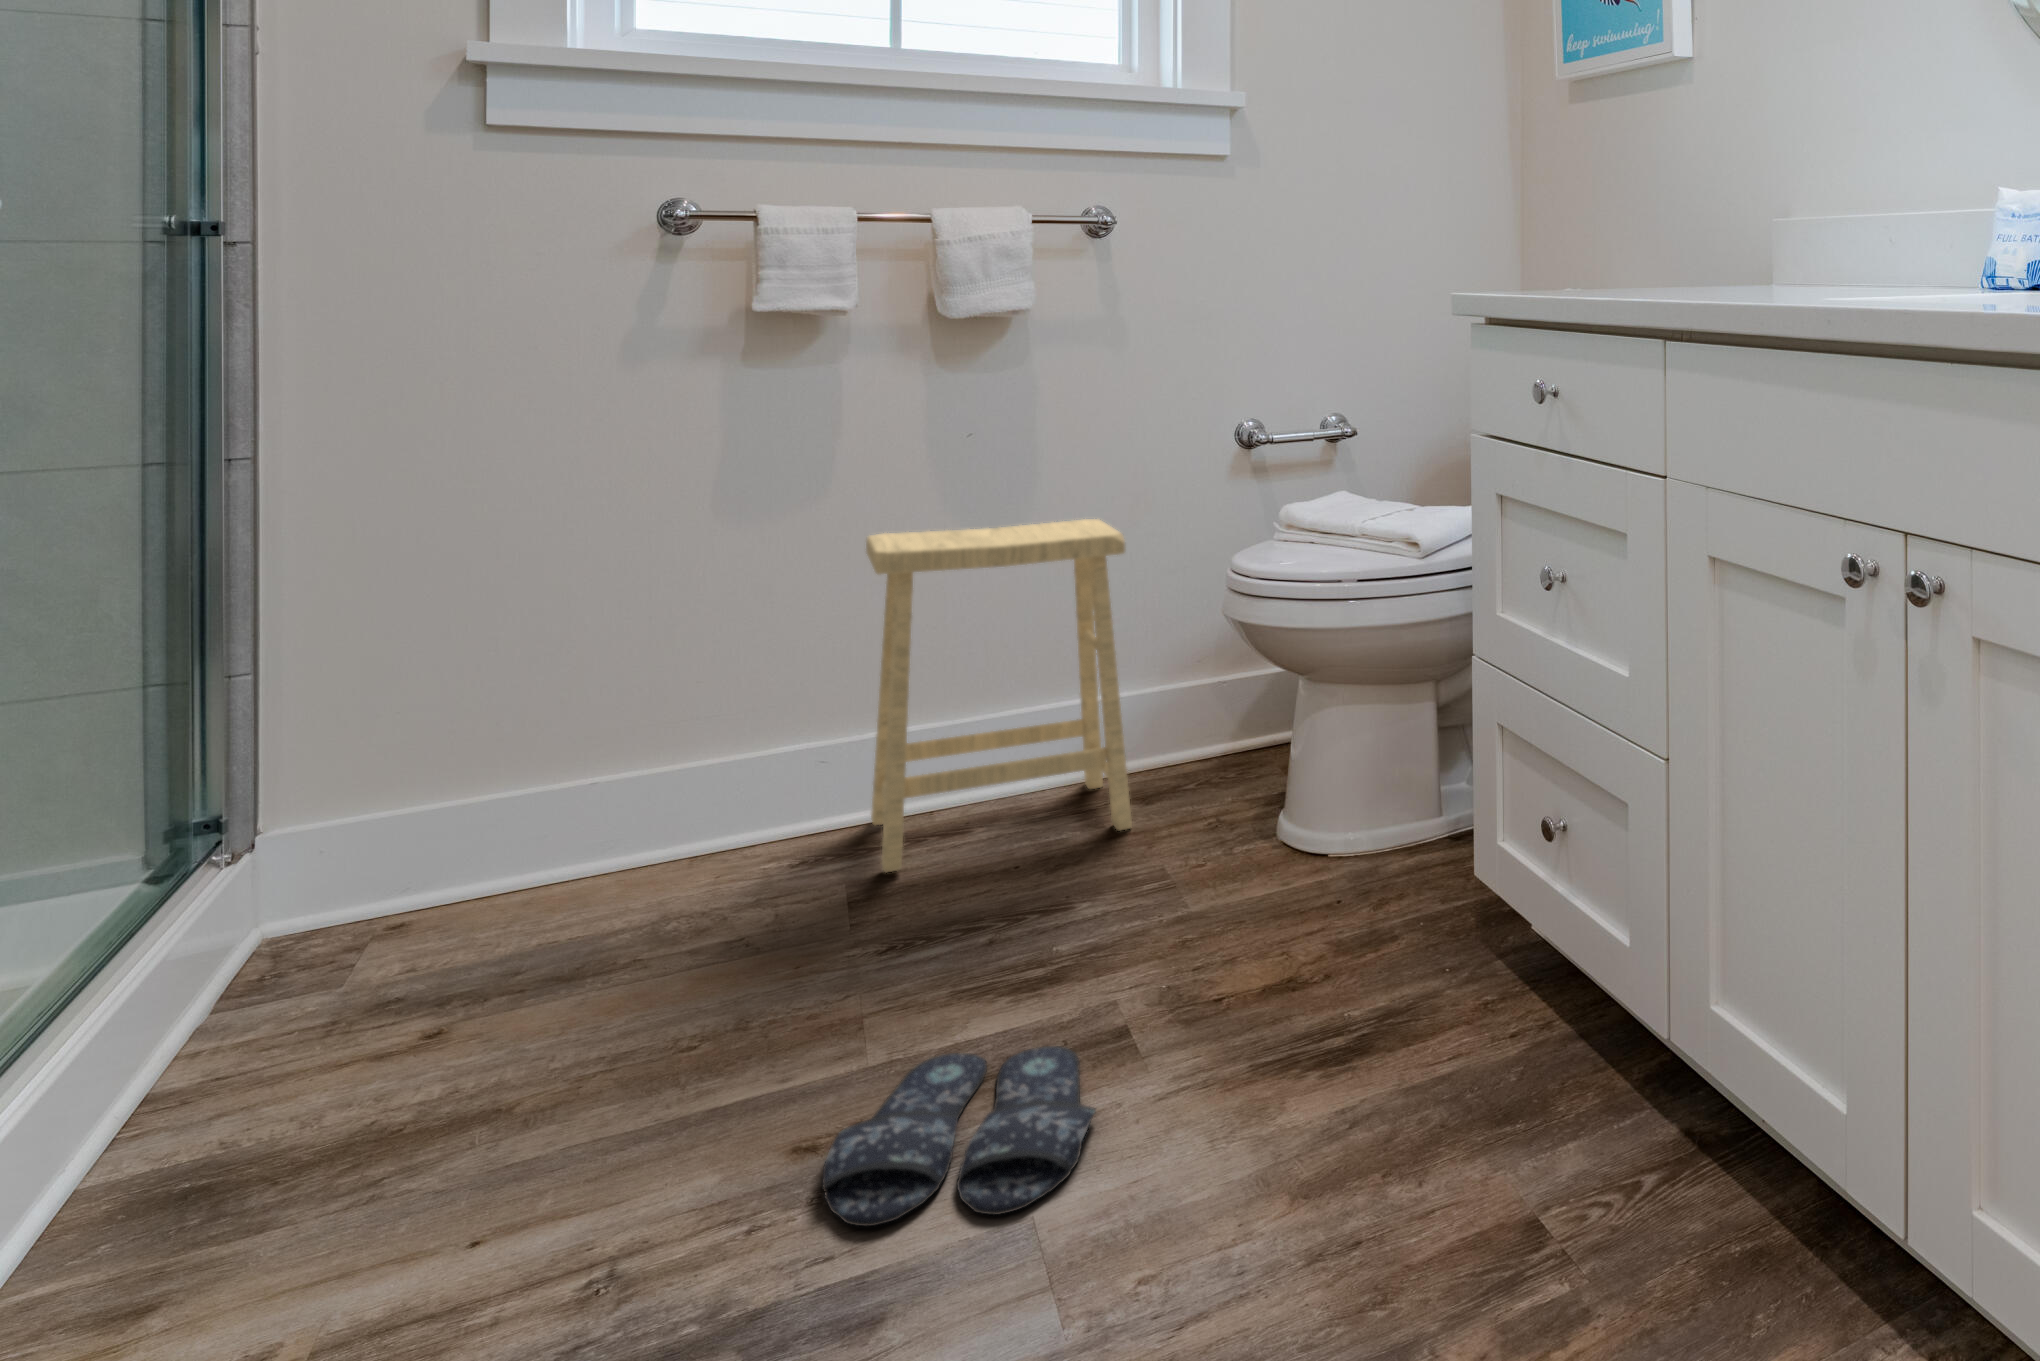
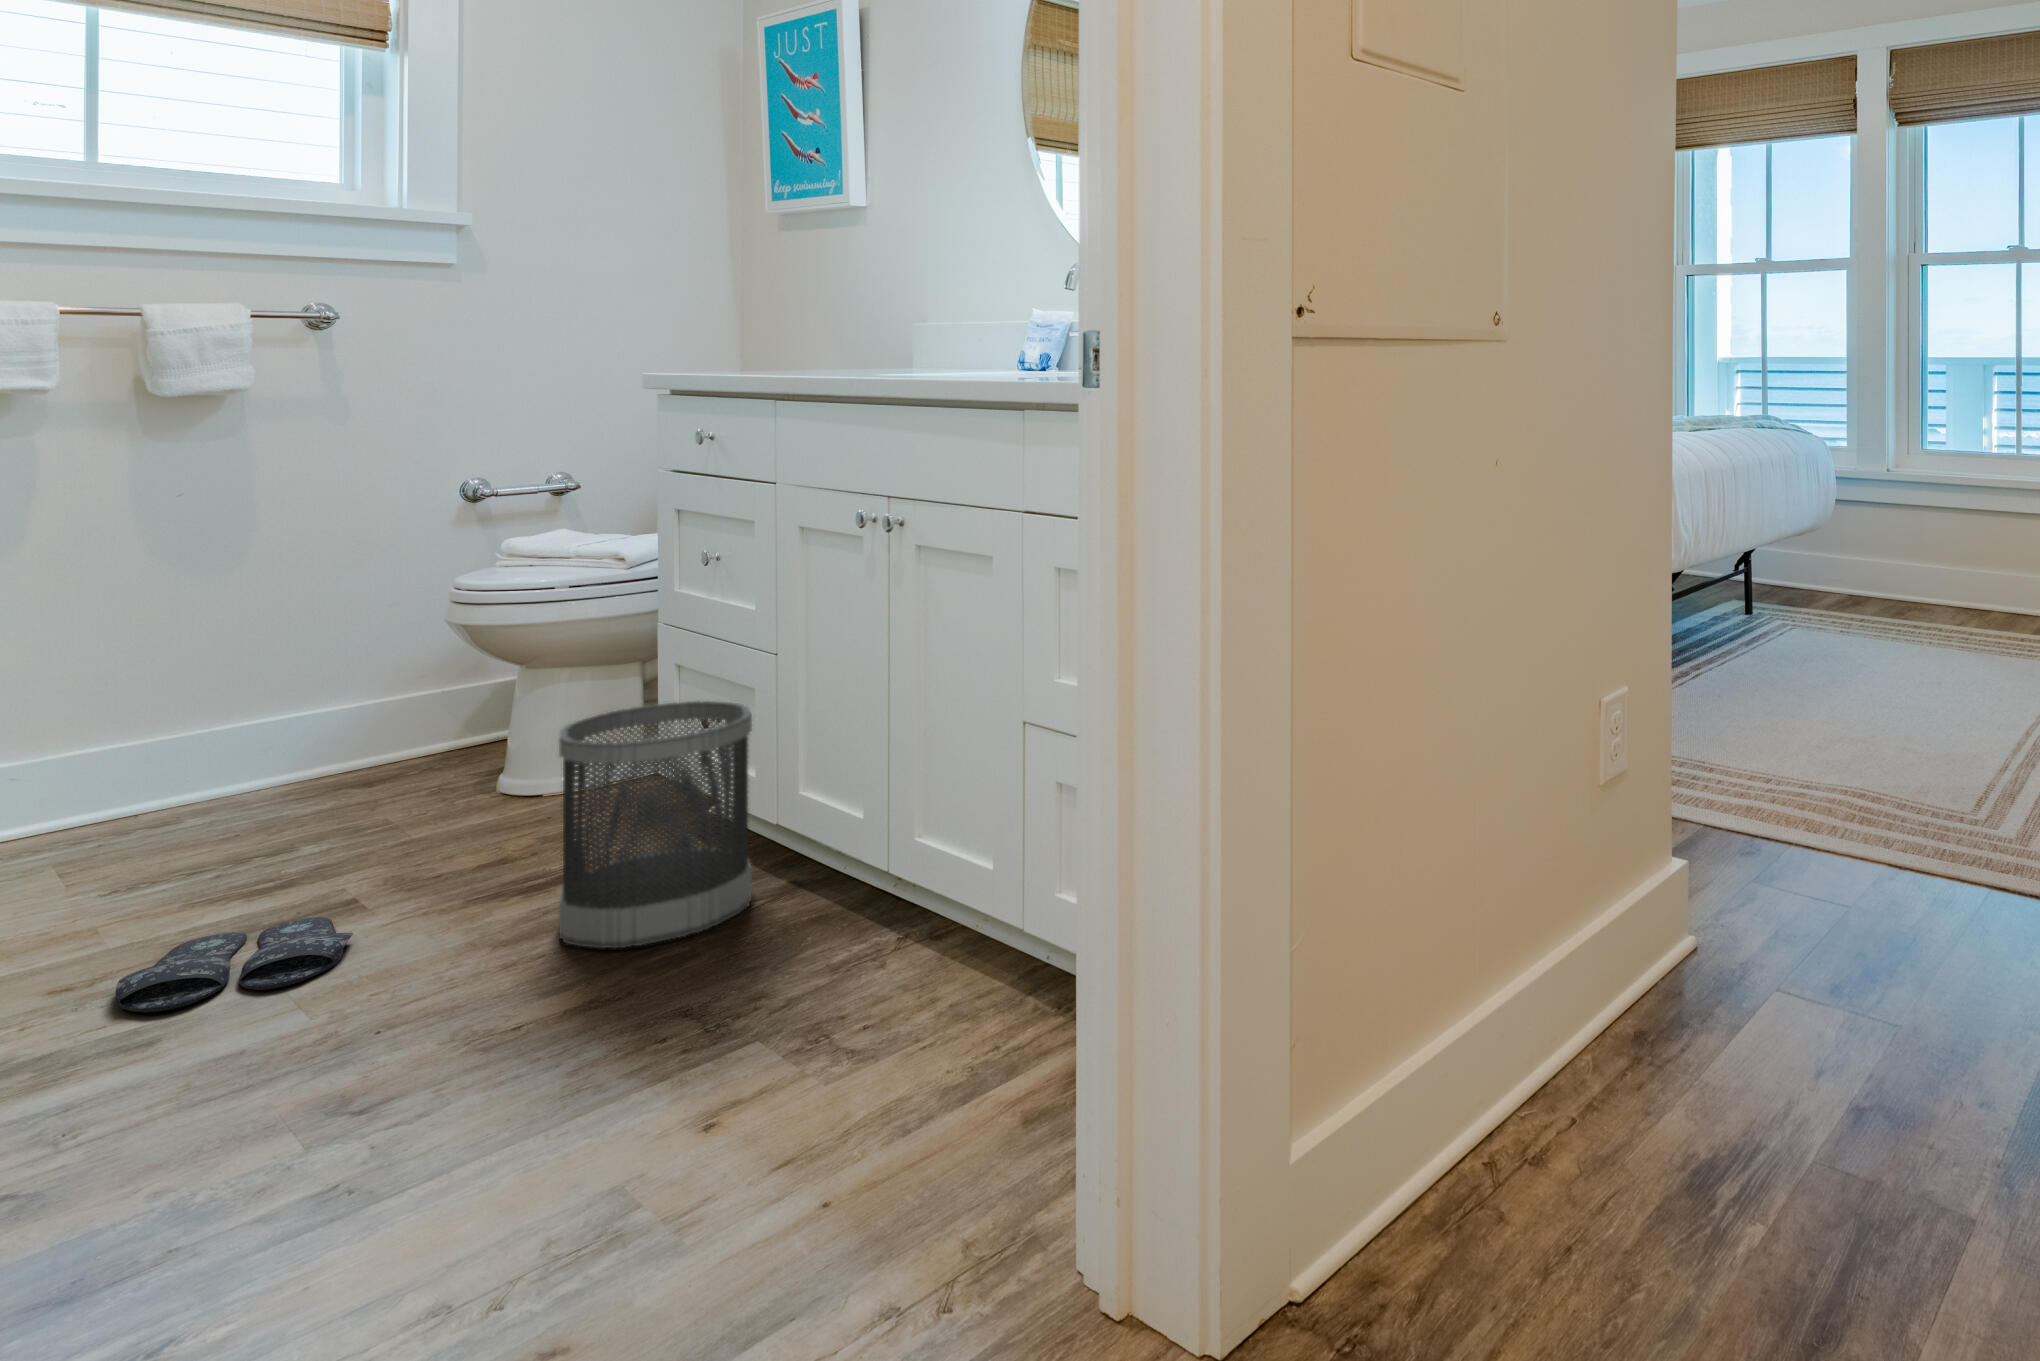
footstool: present [866,519,1132,872] -> none [64,561,357,862]
wastebasket: none [1349,816,1625,1277] -> present [559,701,752,948]

